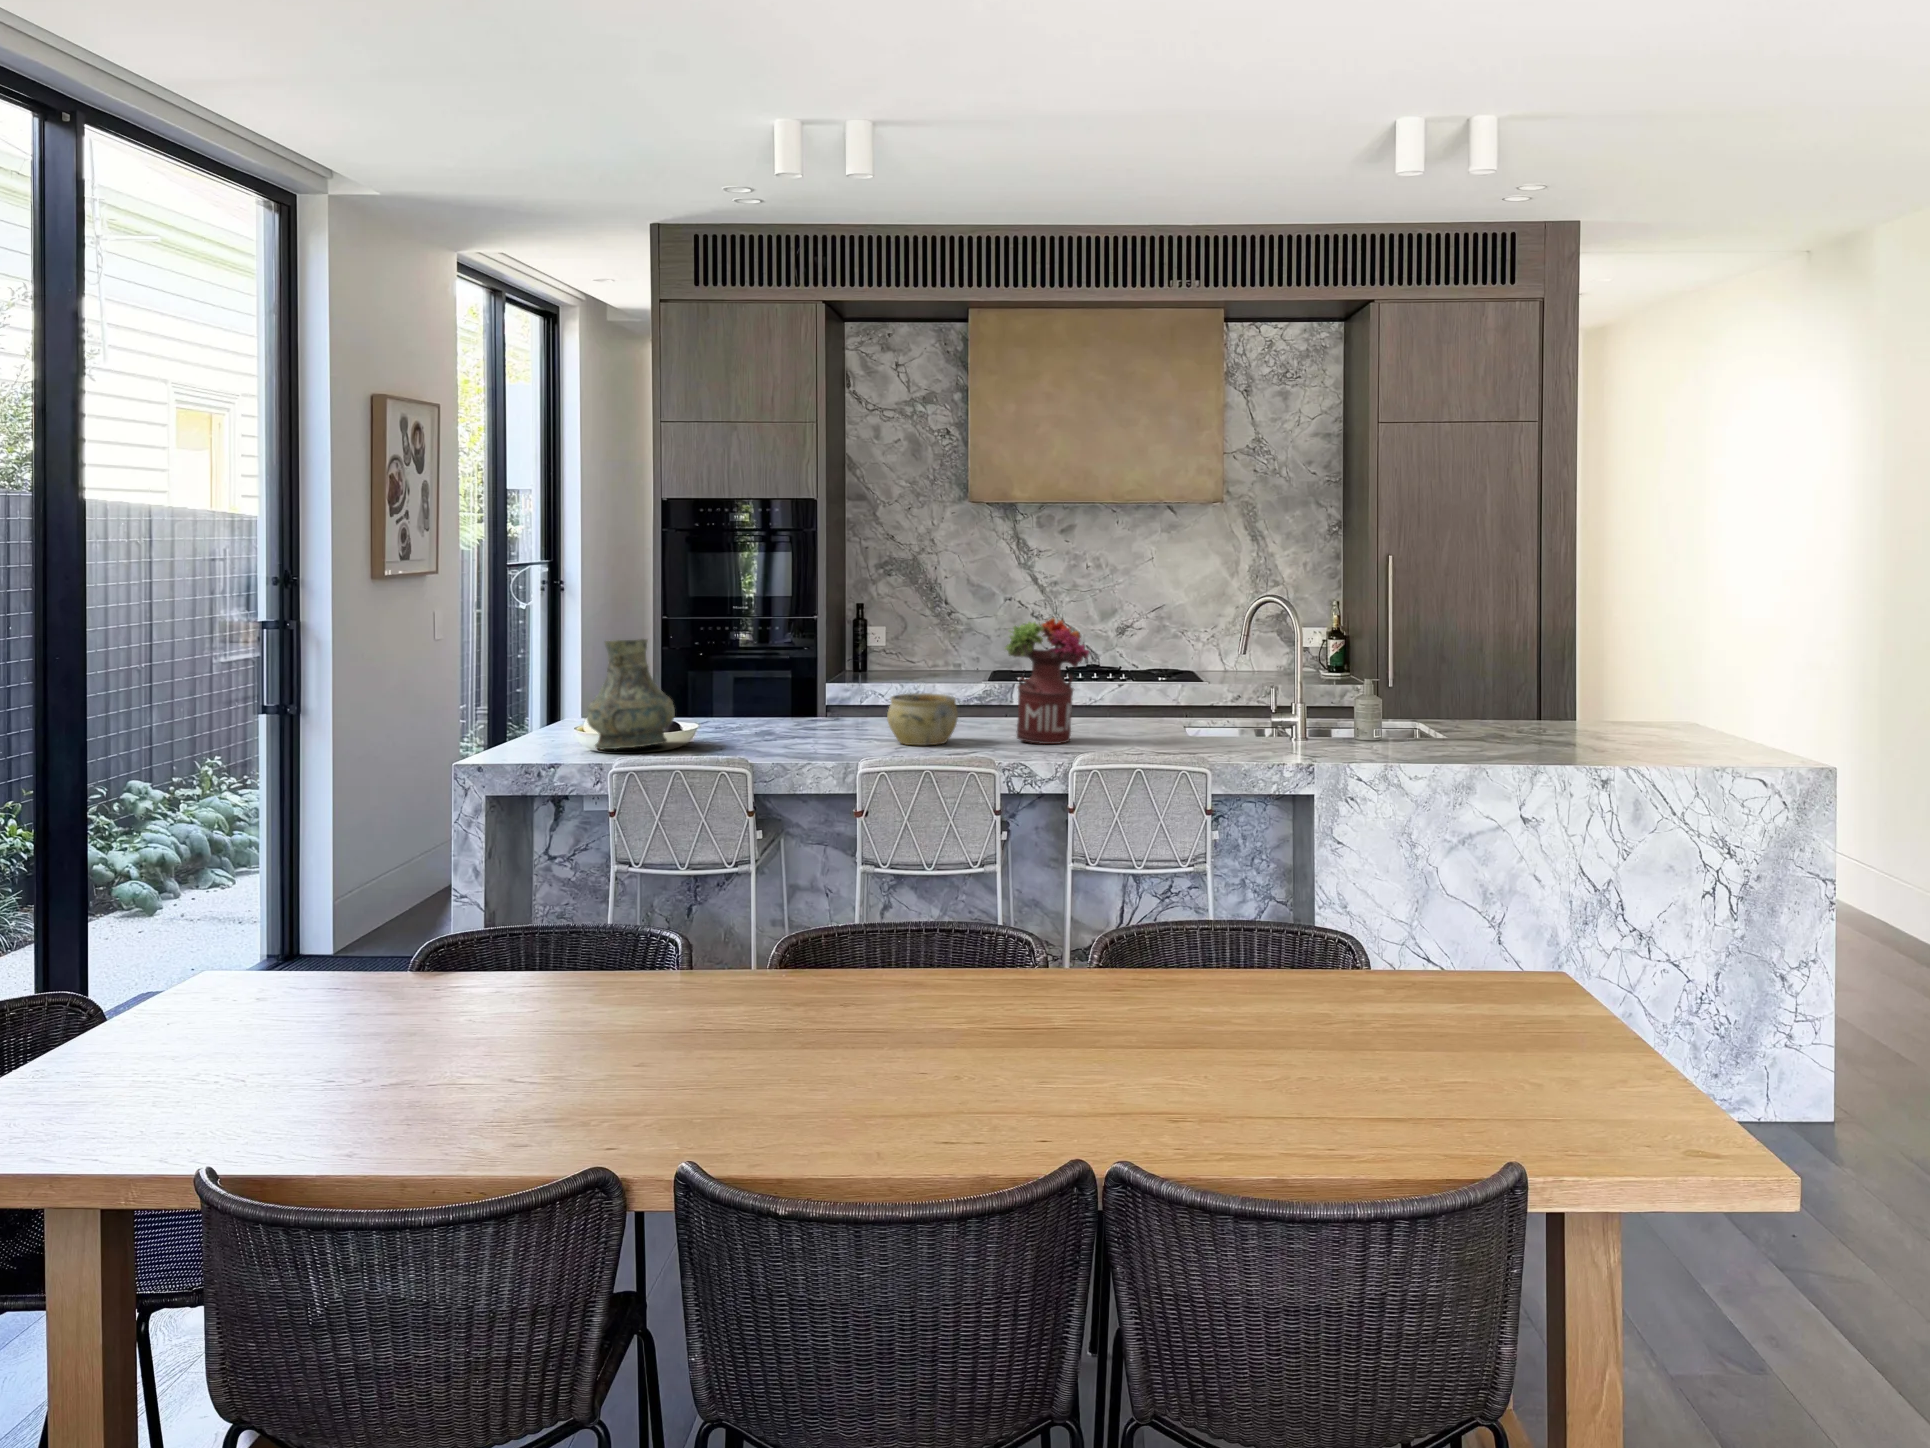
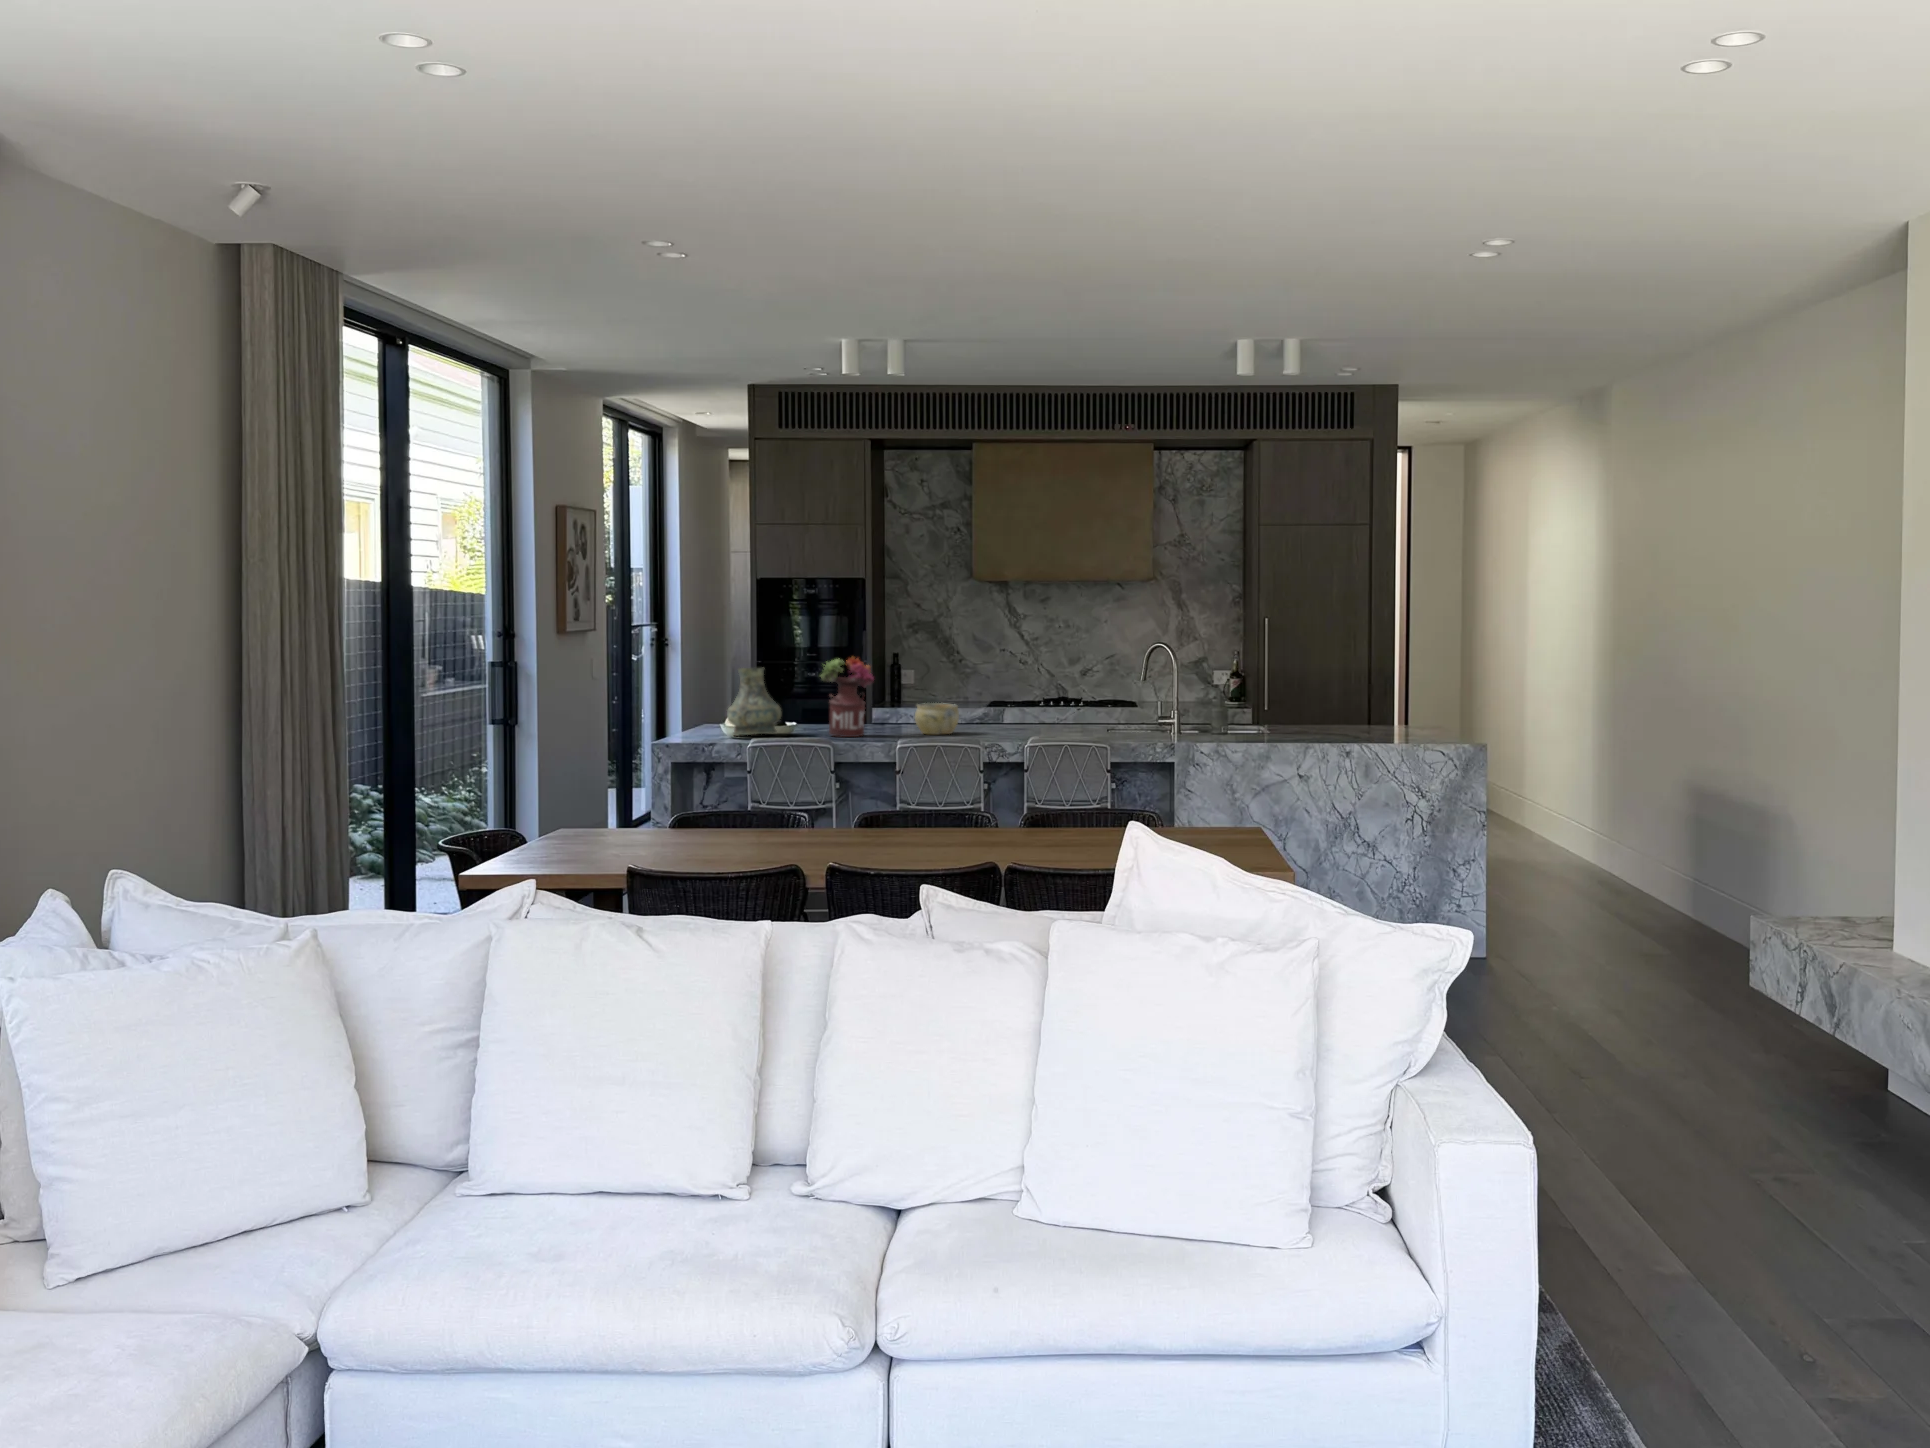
flower arrangement: present [1006,618,1089,744] -> present [821,657,873,737]

